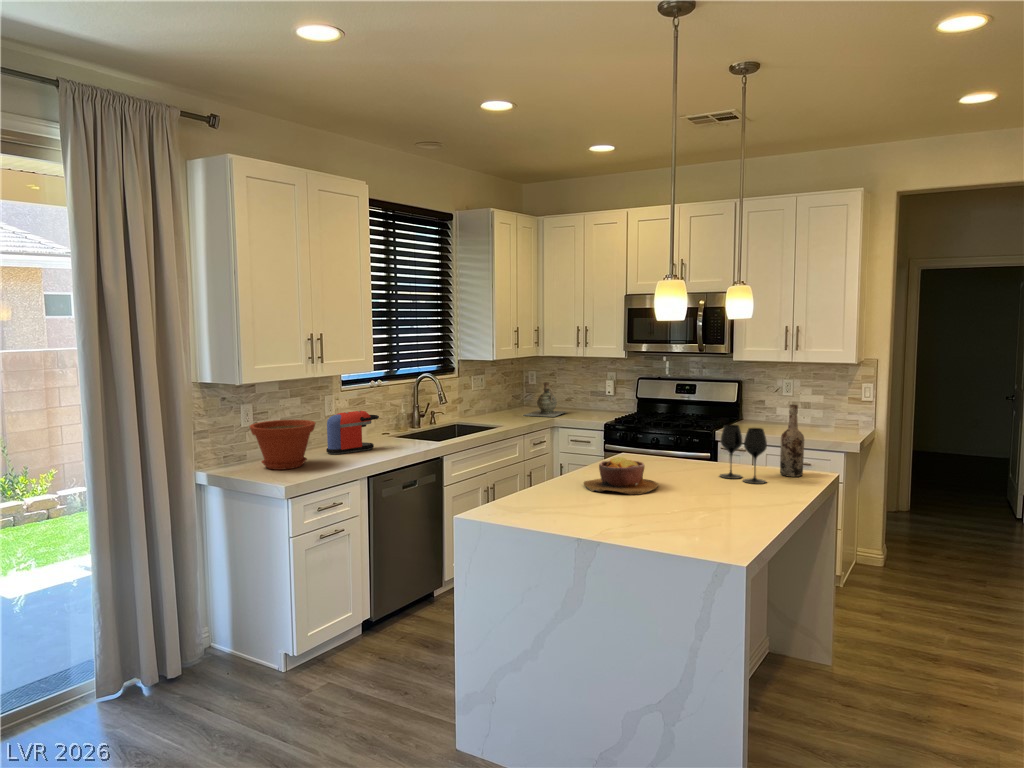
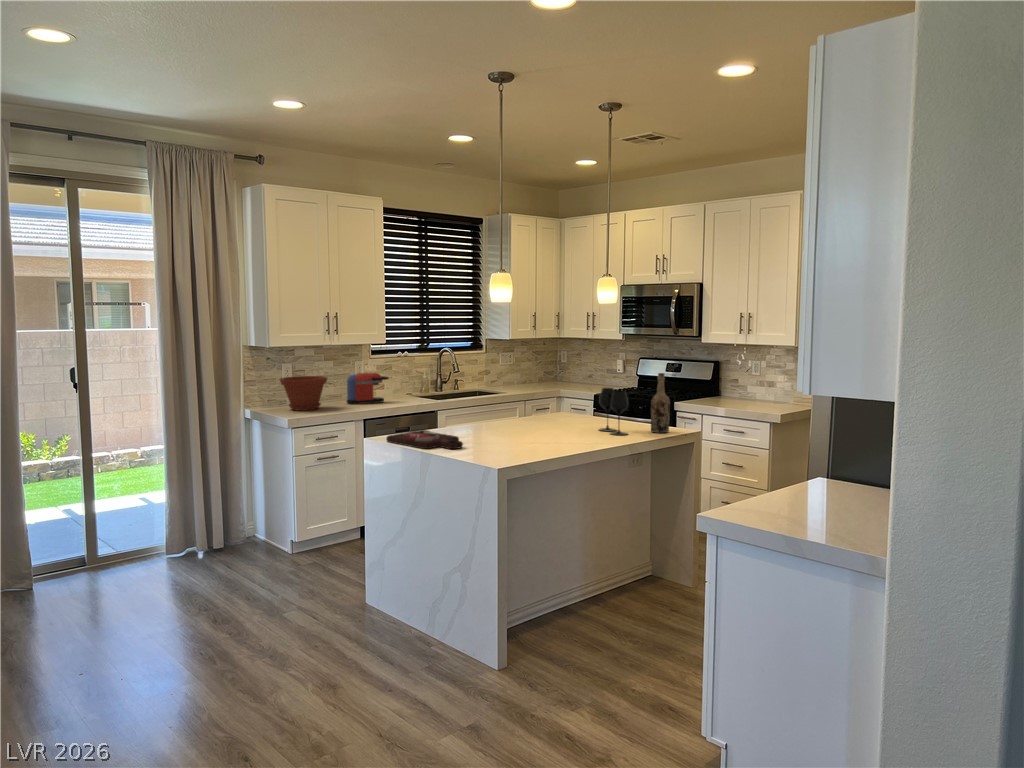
ceramic jug: present [524,382,566,417] -> none [540,360,580,389]
bowl: present [584,457,658,494] -> none [478,409,536,436]
cutting board: none [503,496,623,526] -> present [386,430,463,449]

